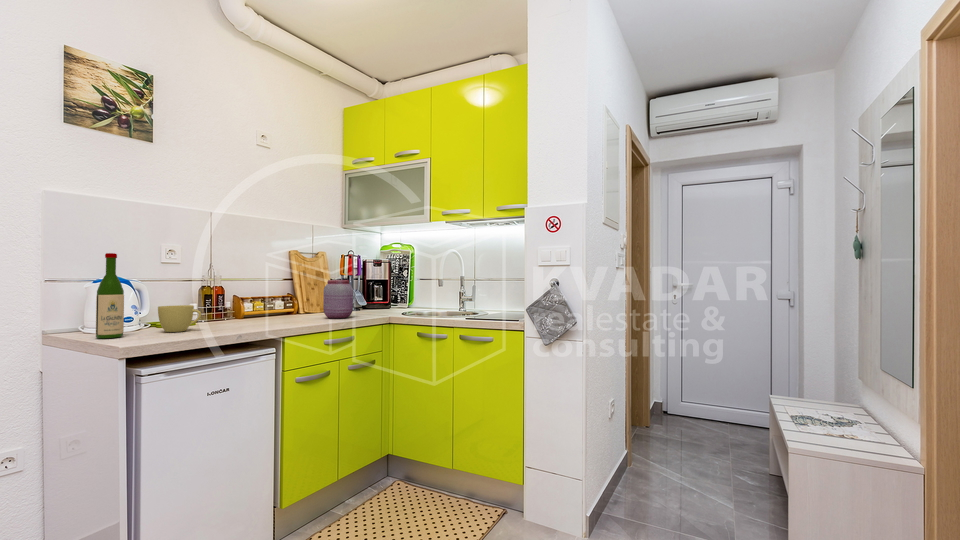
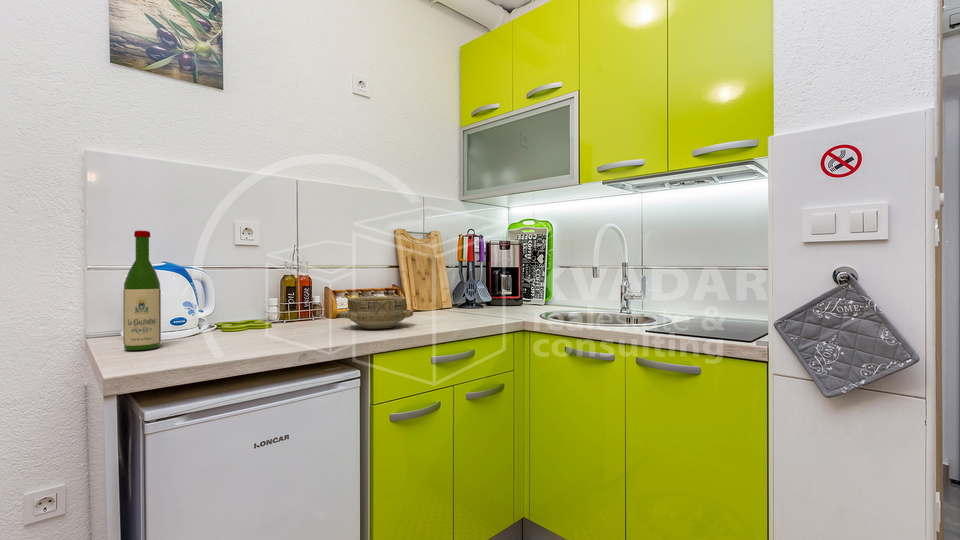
jar: present [323,280,353,318] -> none [433,268,472,323]
ceramic bowl: none [254,301,310,323] -> present [339,296,413,329]
cup: present [158,305,201,332] -> none [209,303,264,341]

